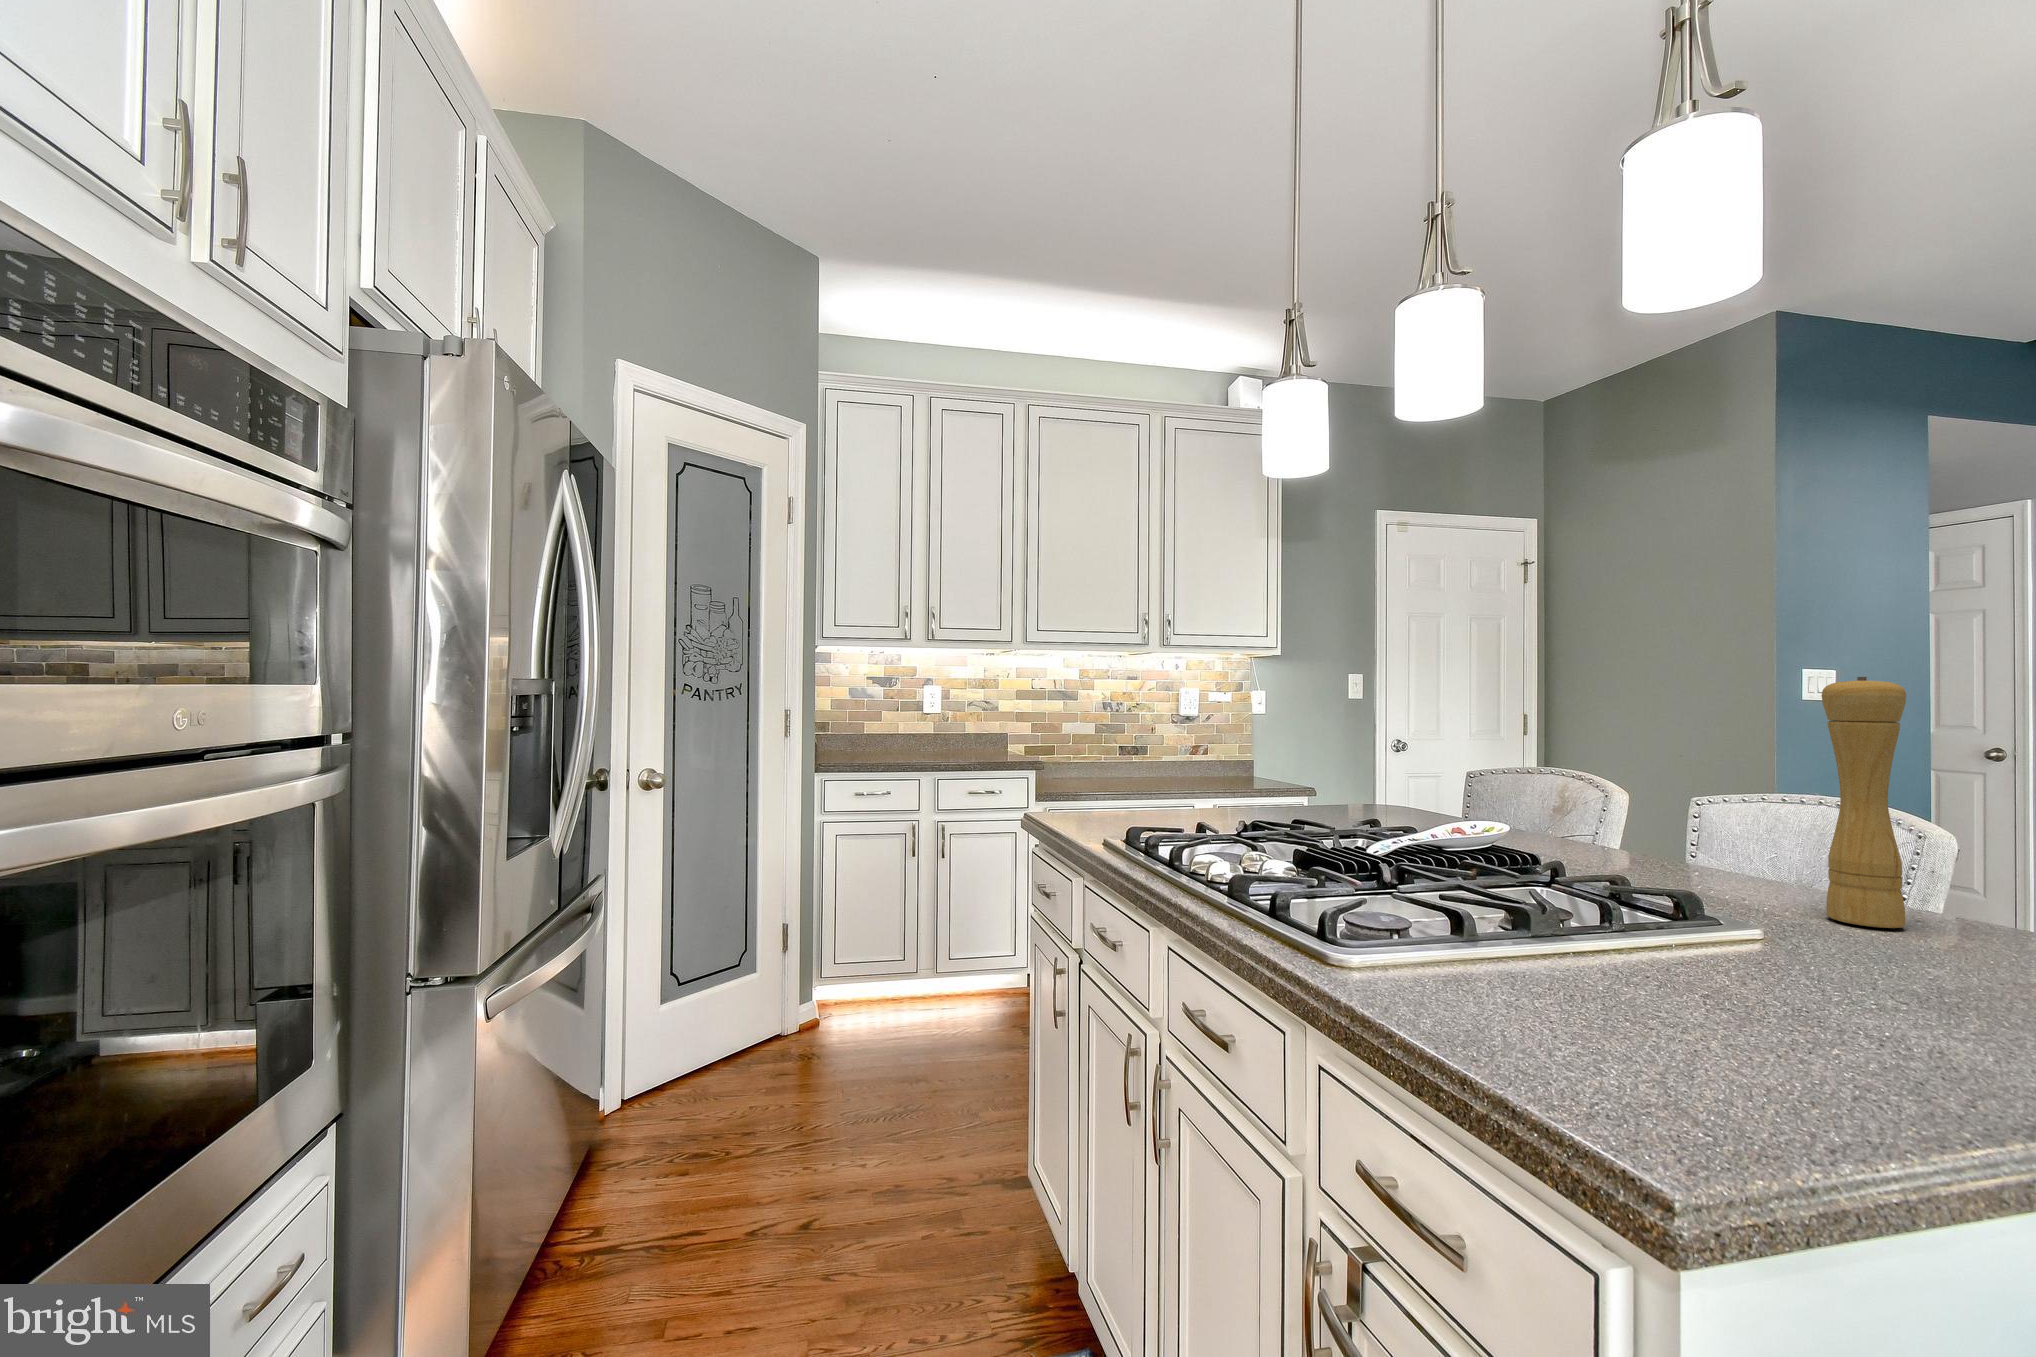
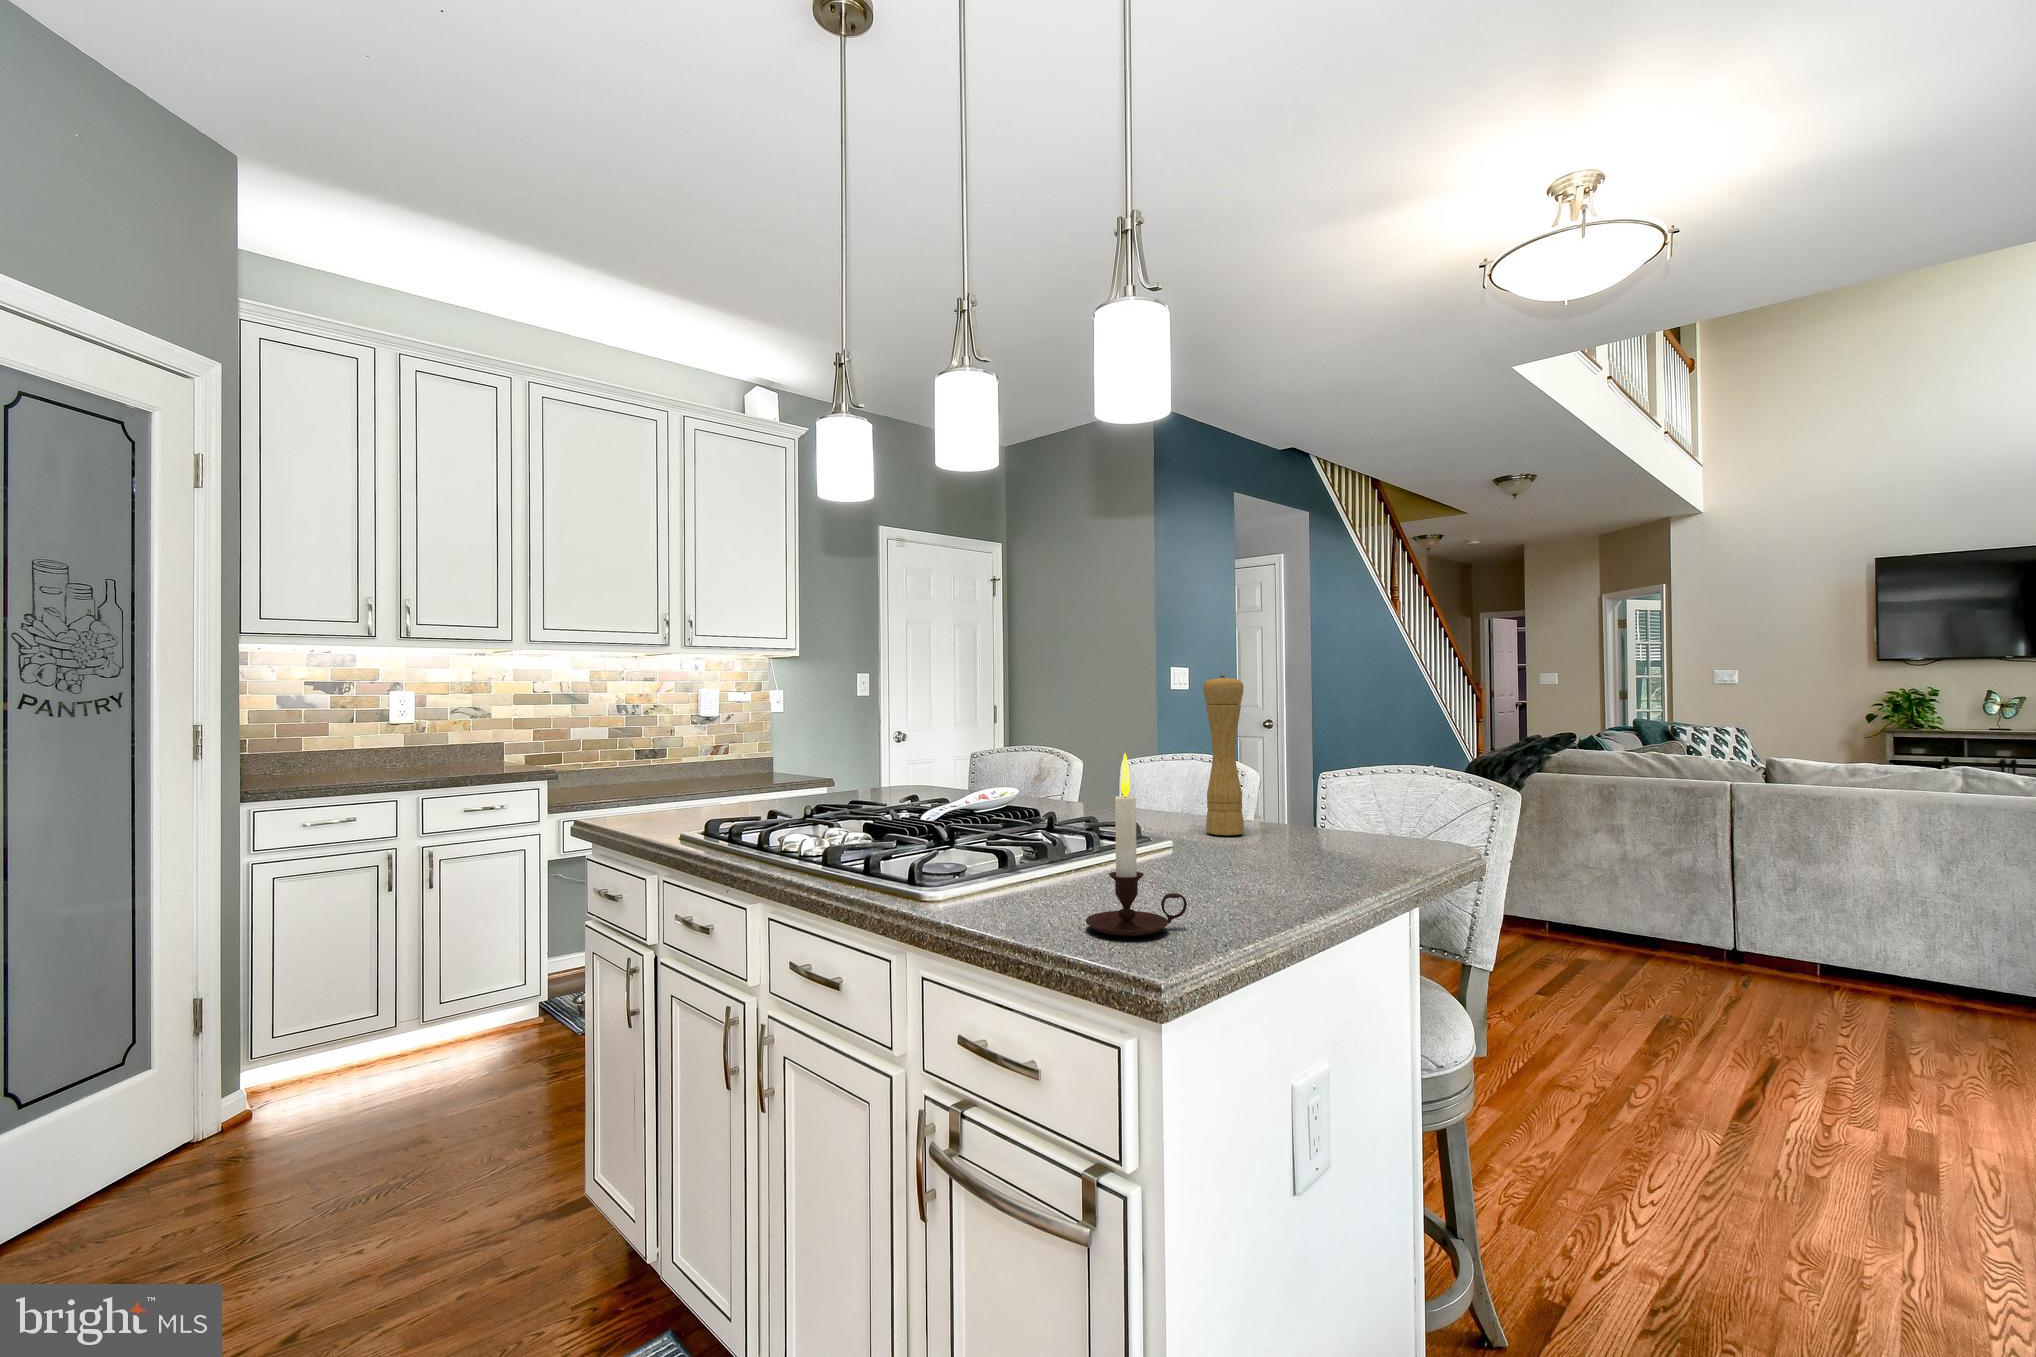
candle: none [1556,792,1758,1096] -> present [1086,753,1187,936]

